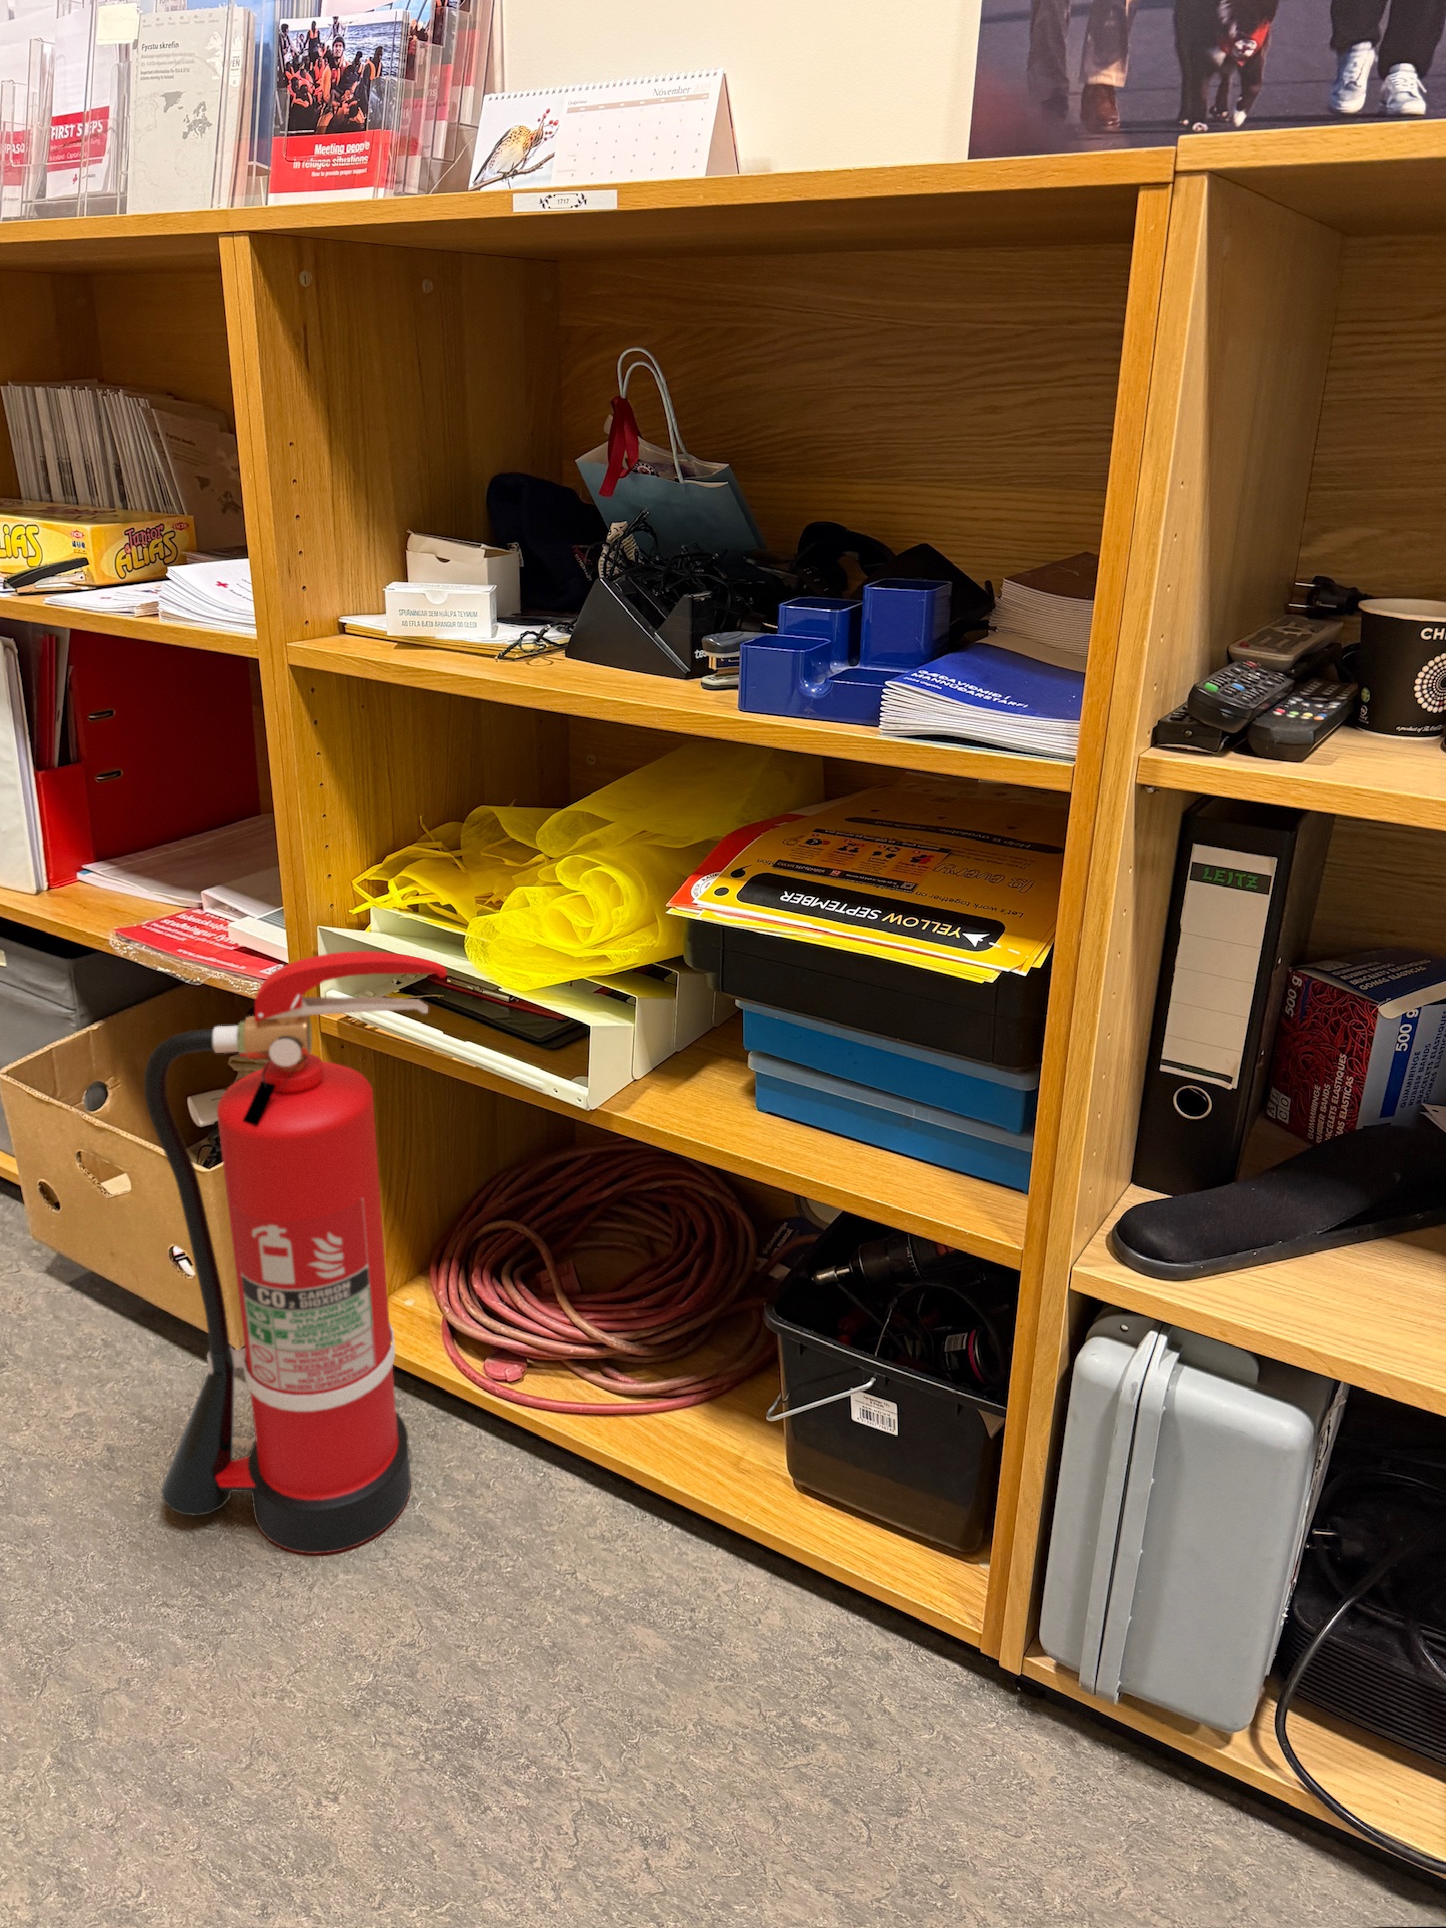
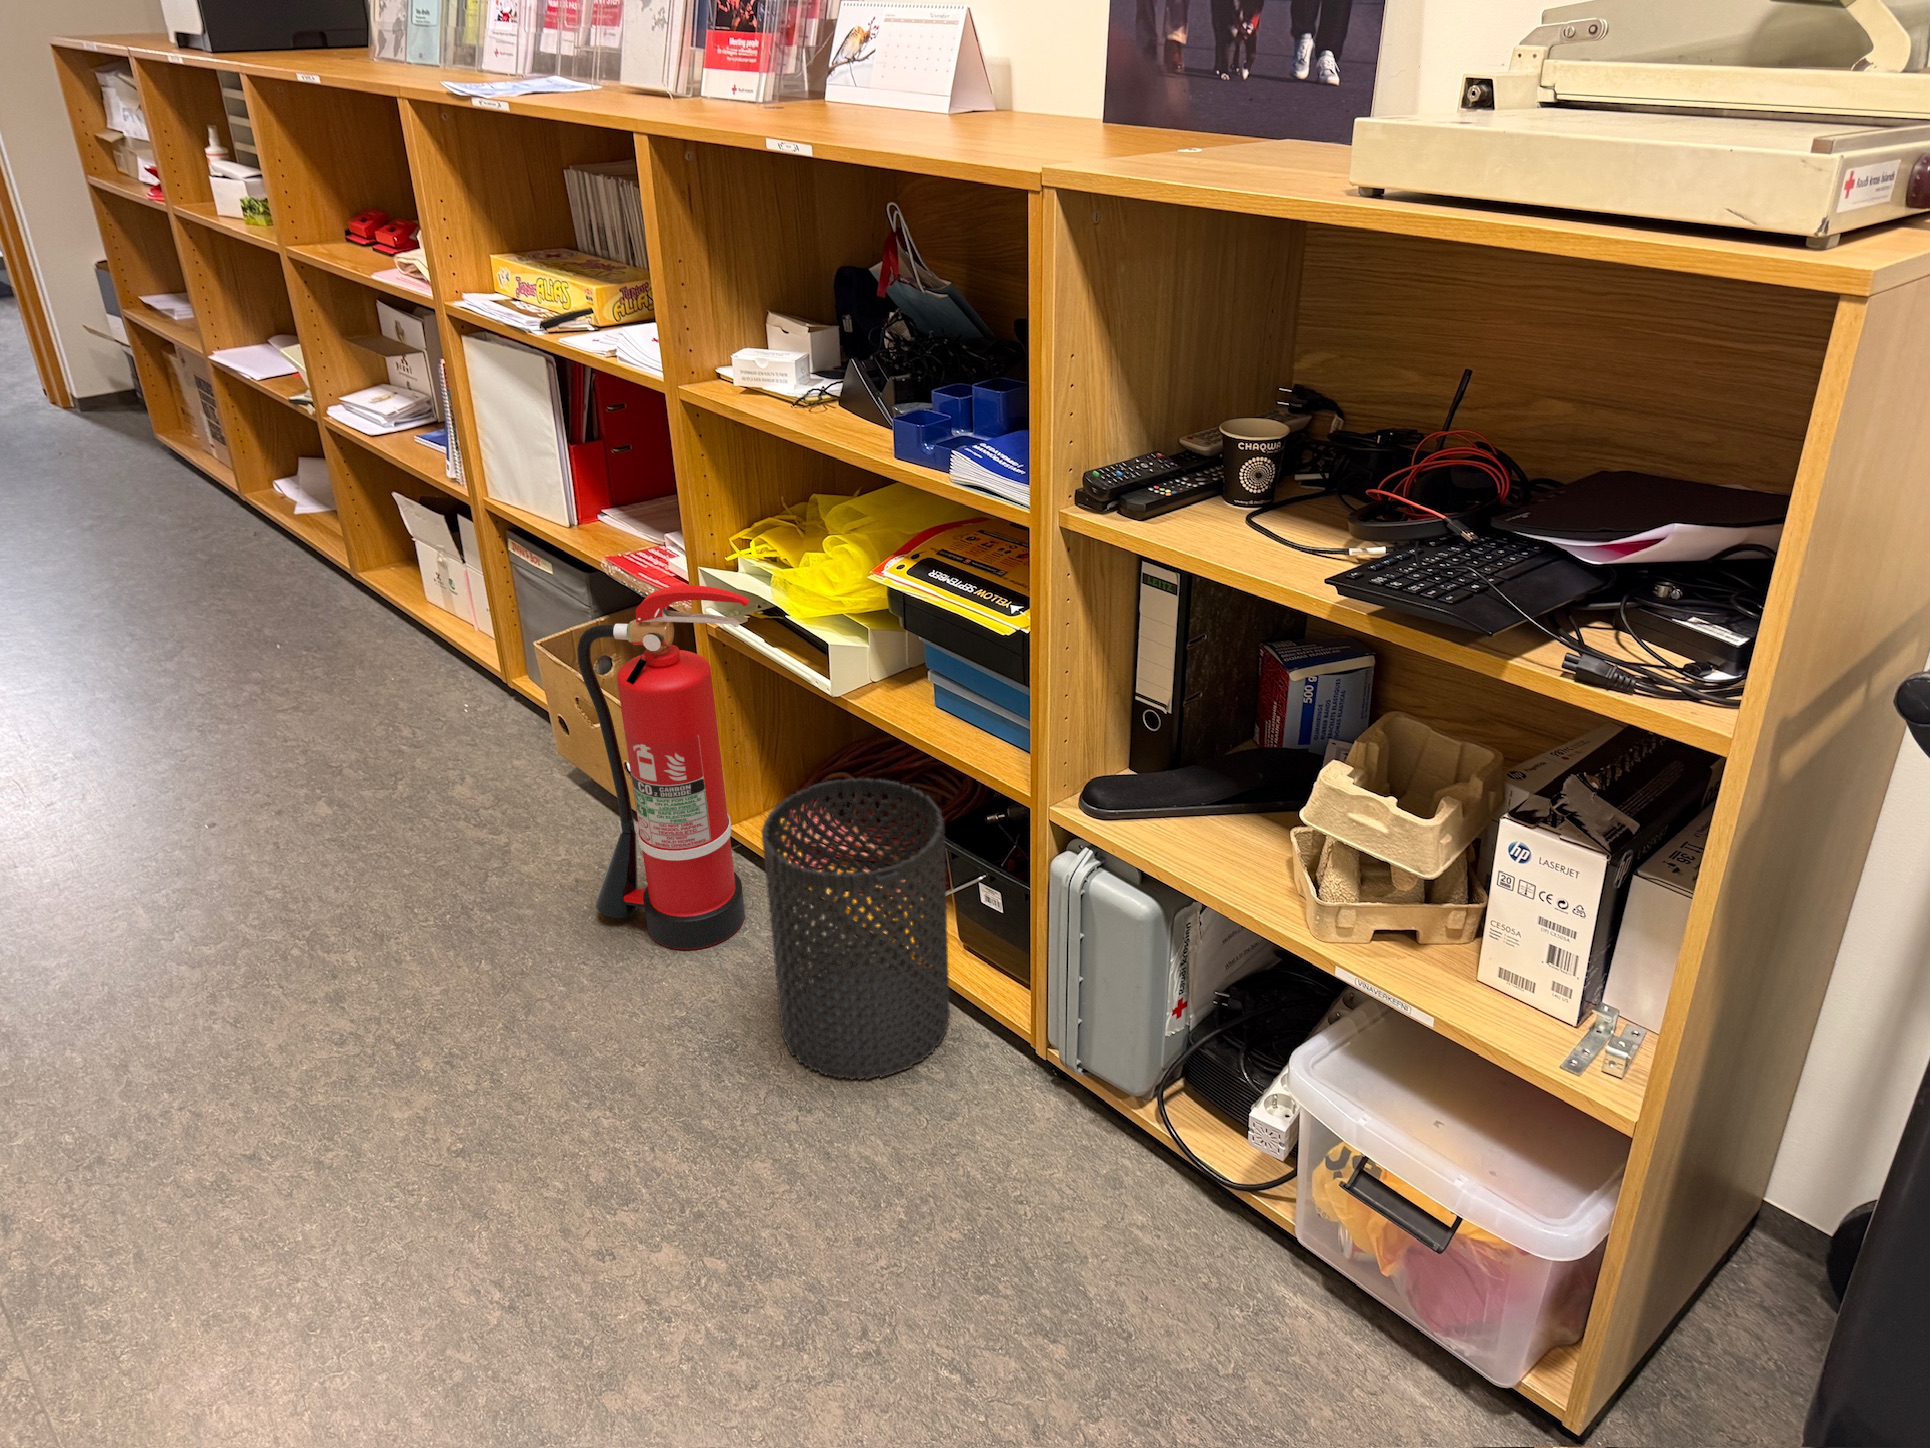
trash can: none [533,1232,835,1760] -> present [762,778,950,1079]

